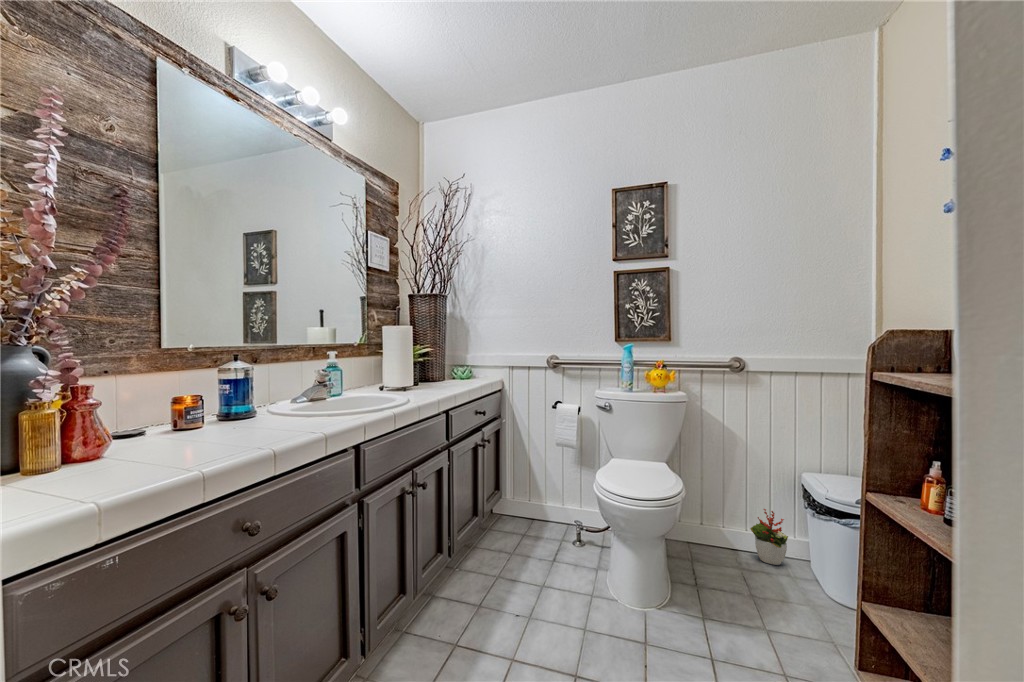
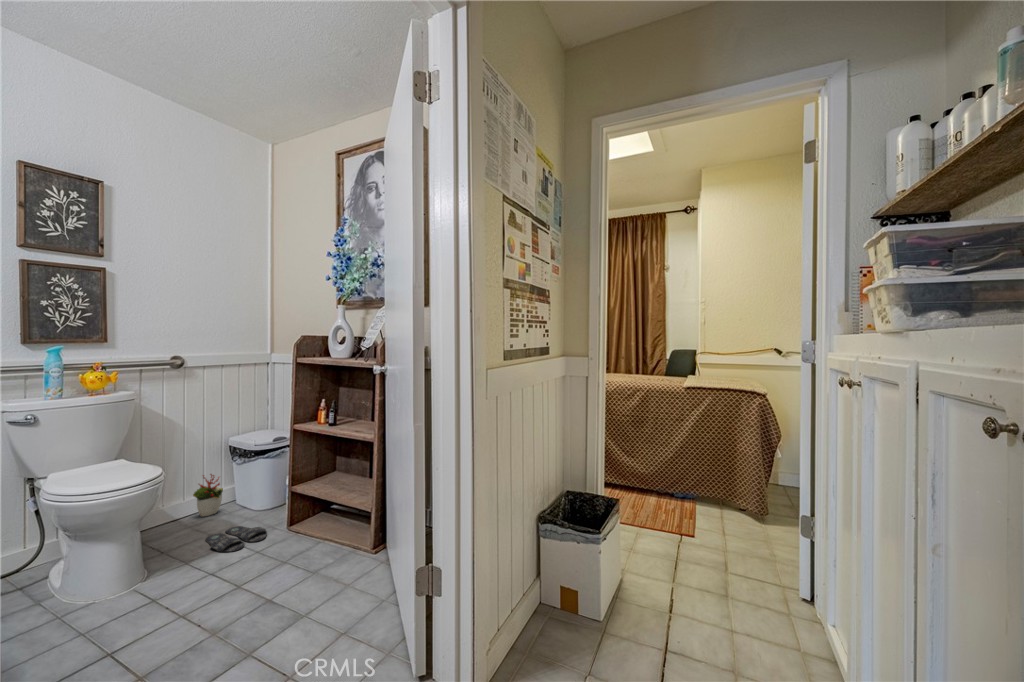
slippers: none [738,594,819,653] -> present [205,526,267,552]

